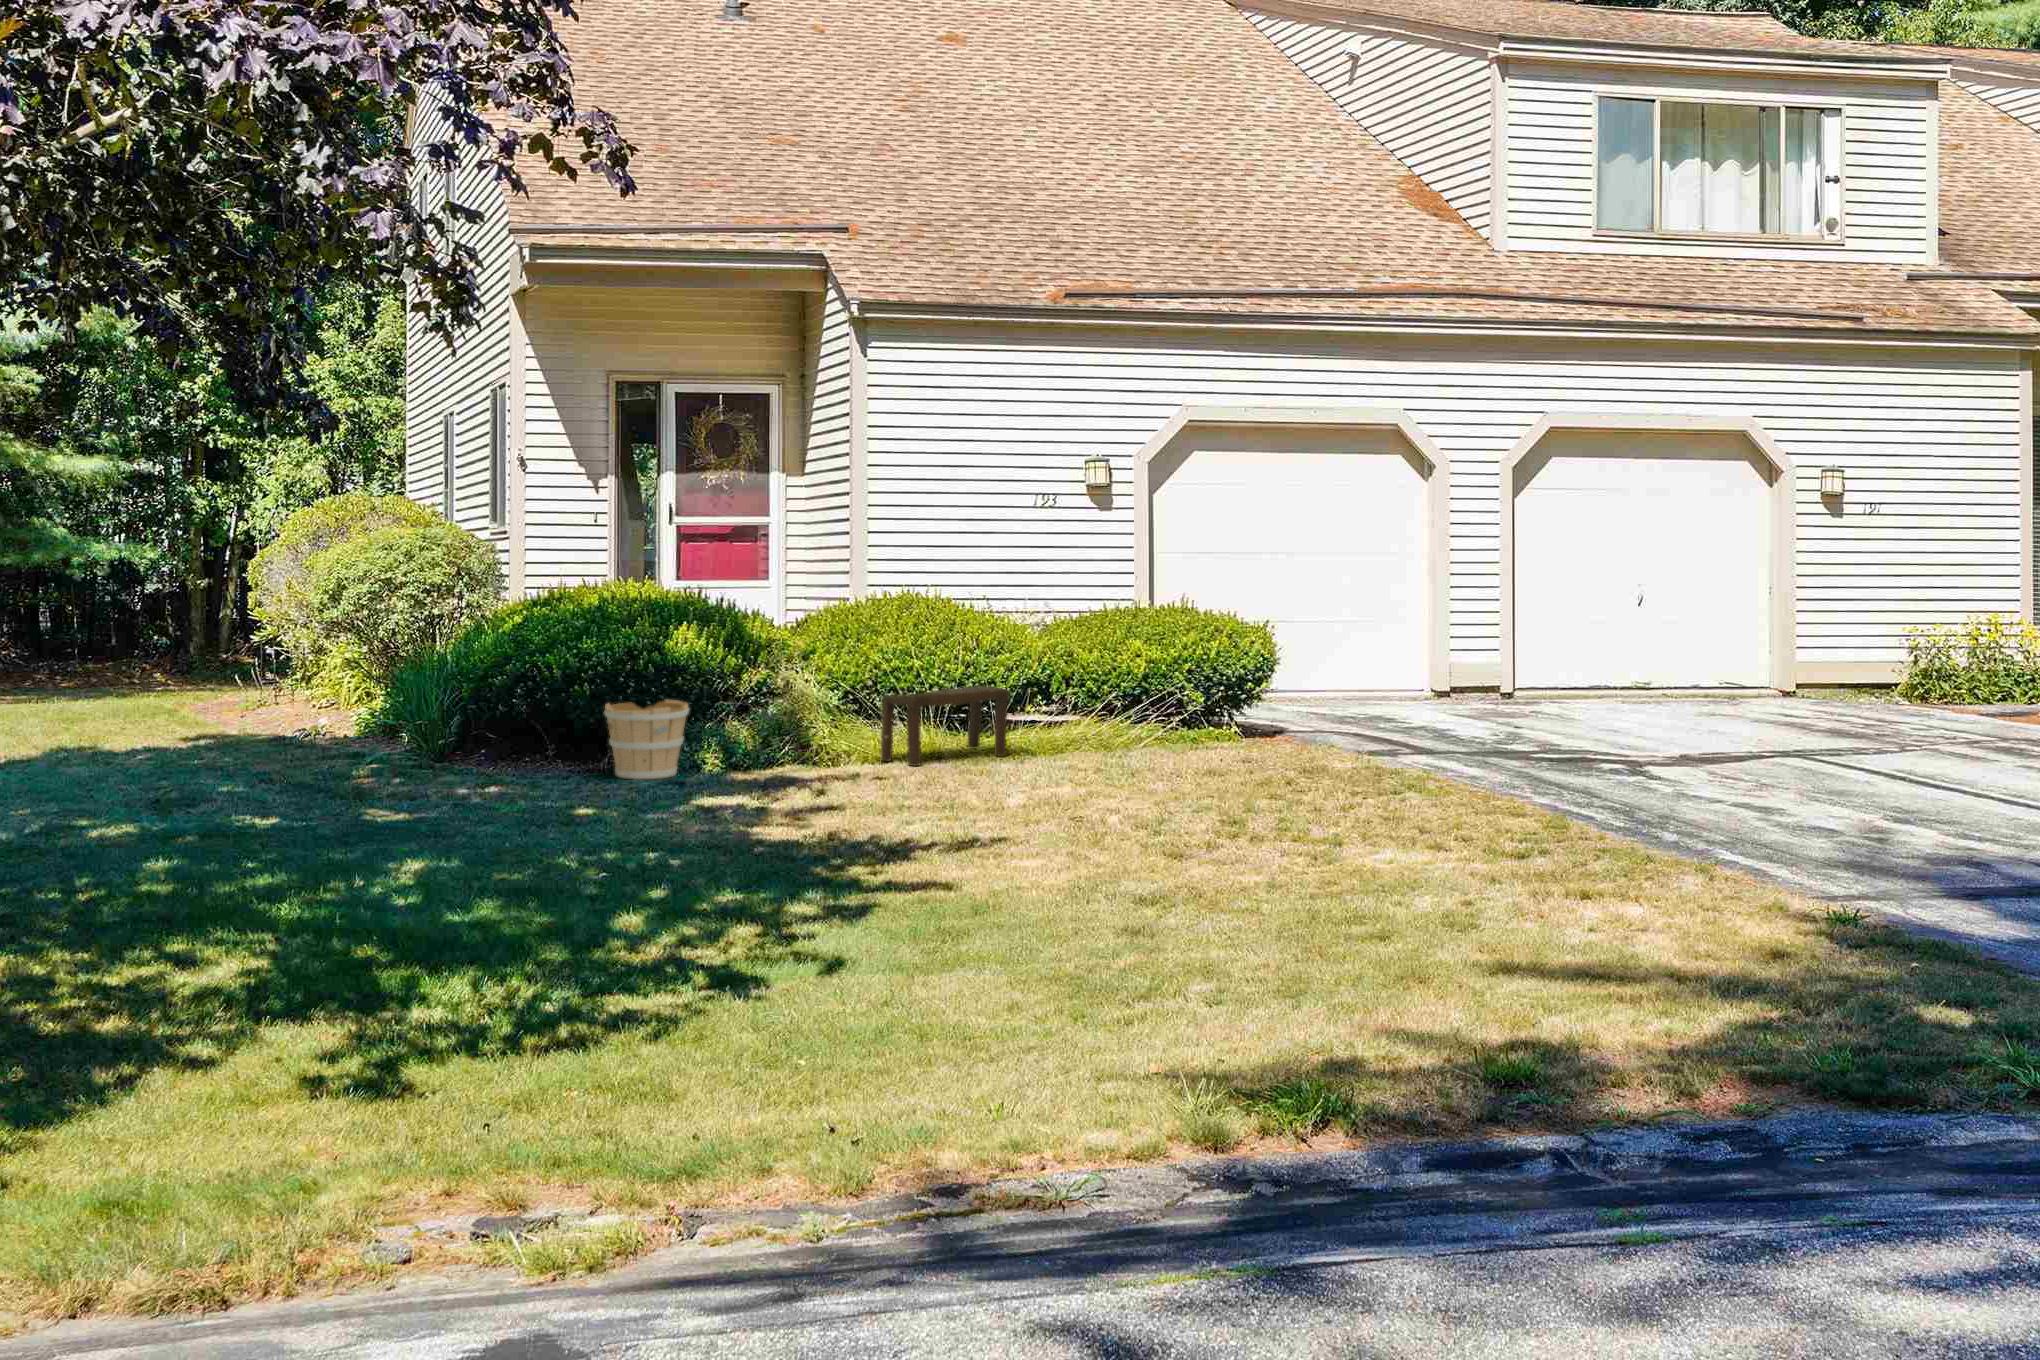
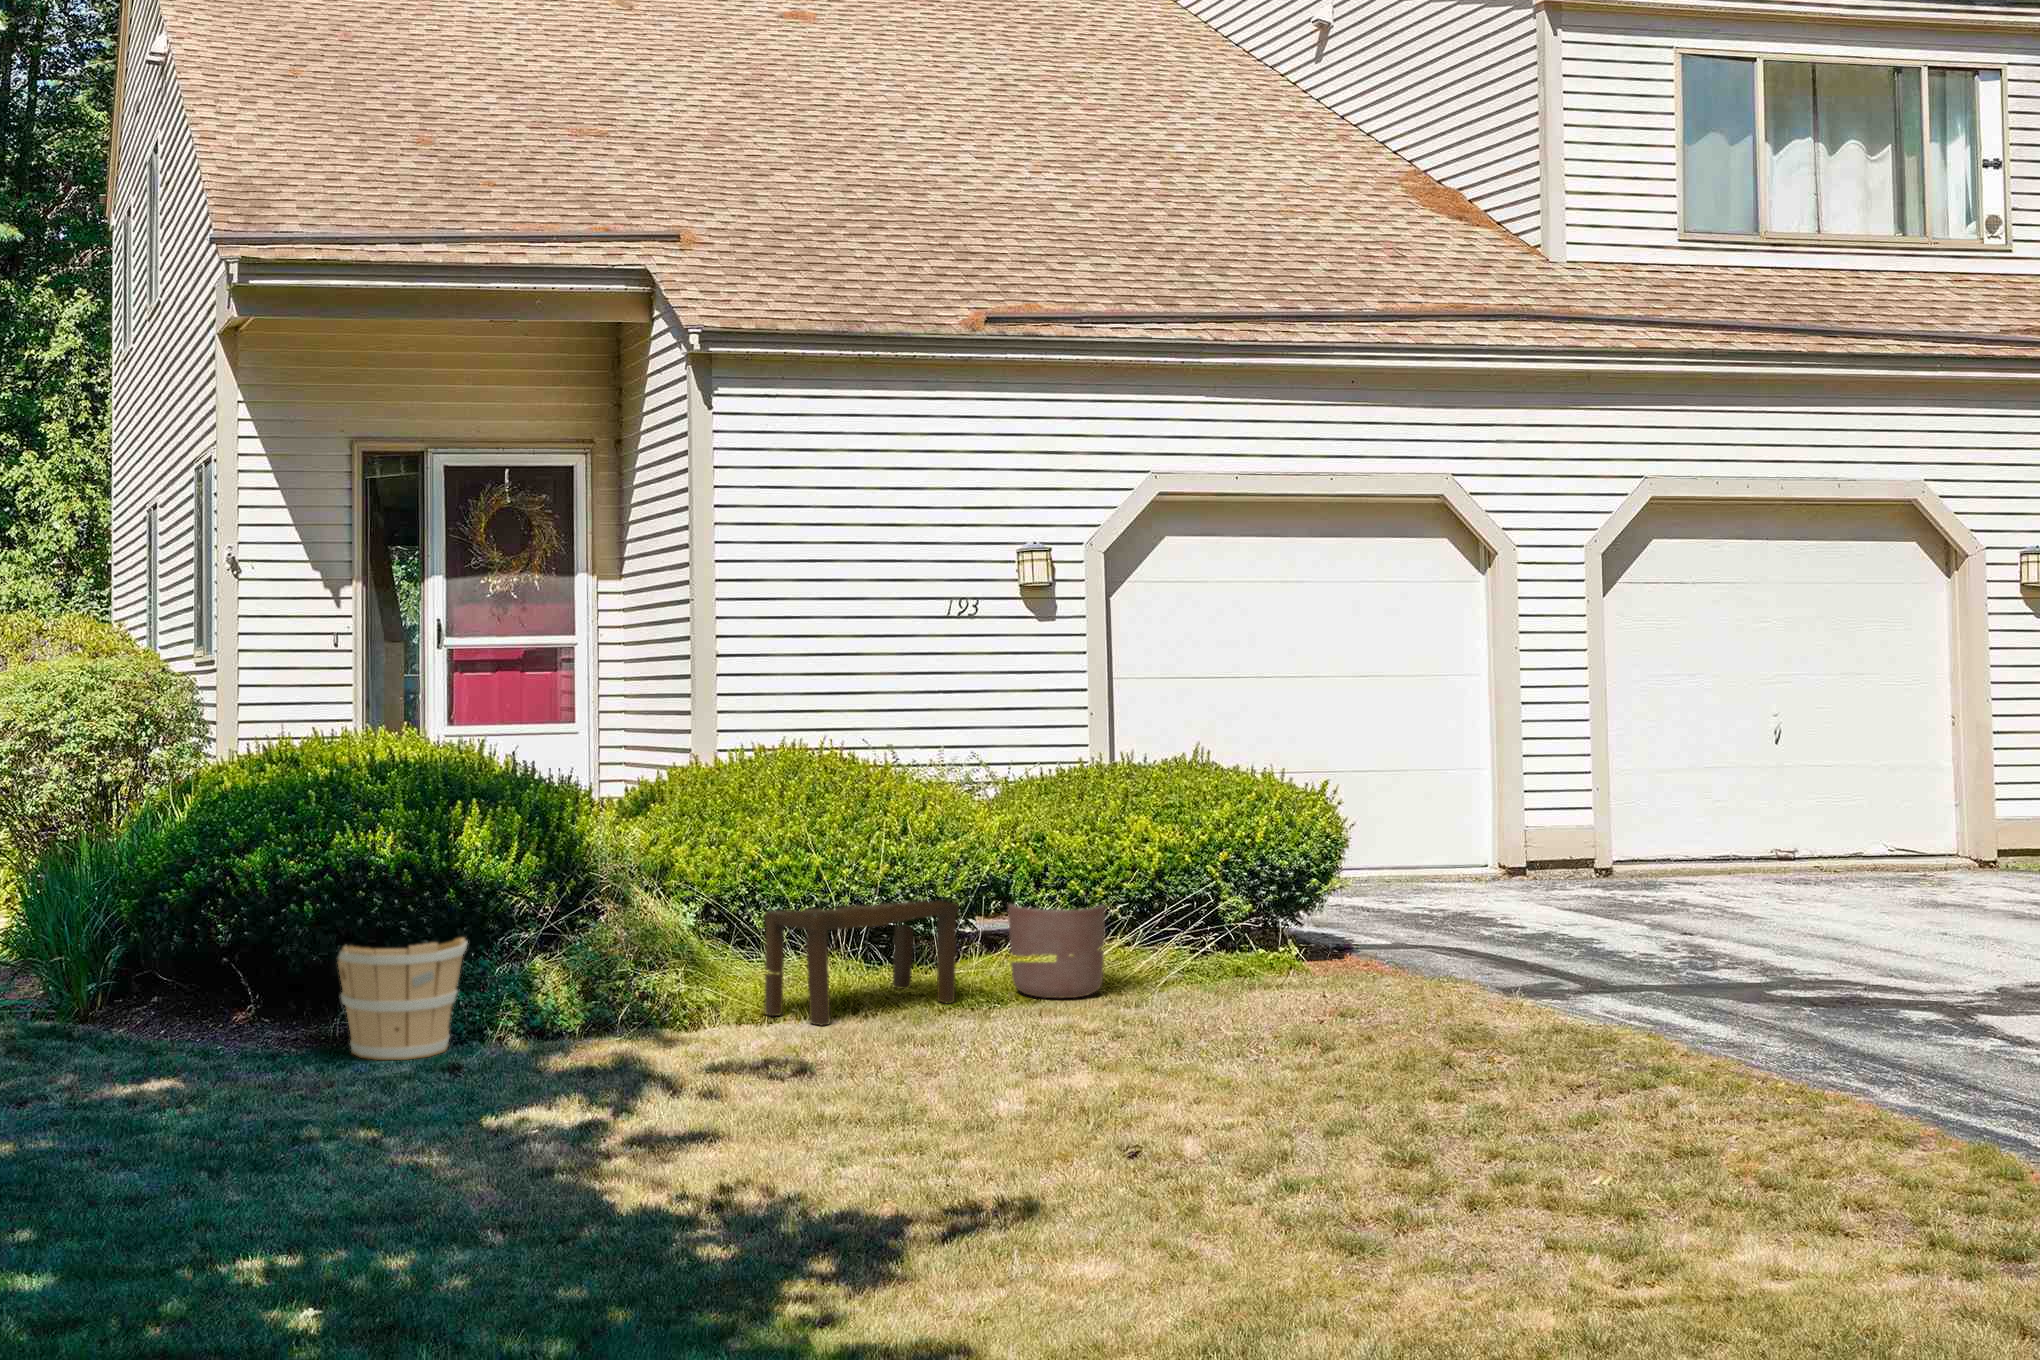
planter: none [1044,691,1107,755] -> present [1008,904,1105,998]

